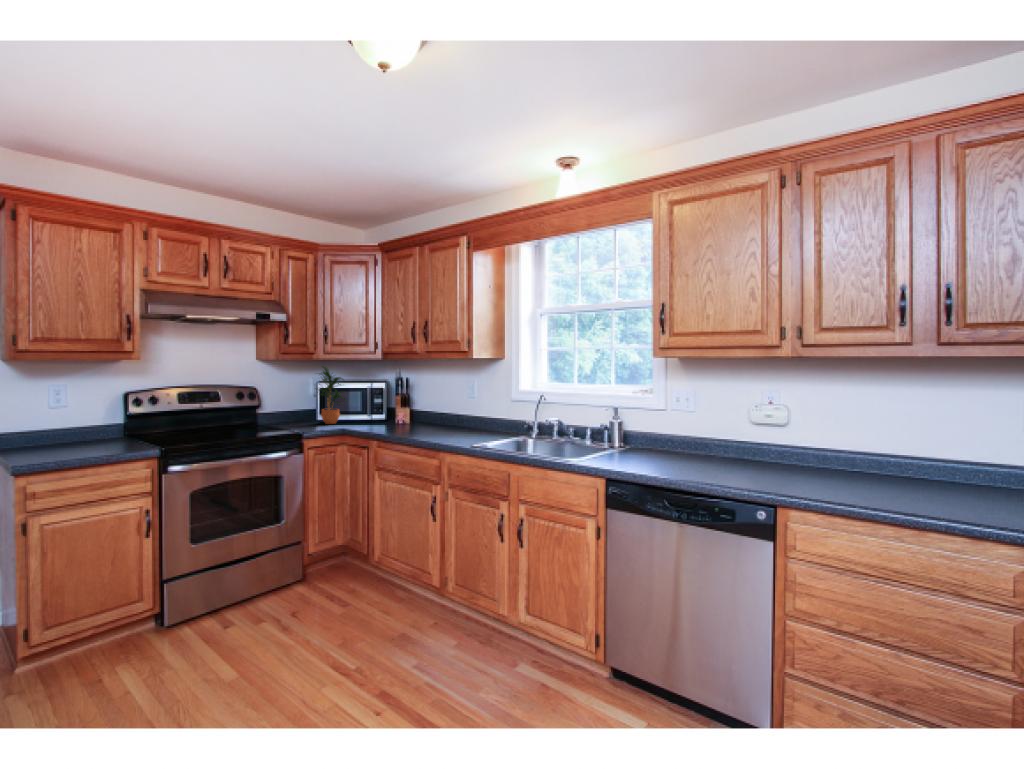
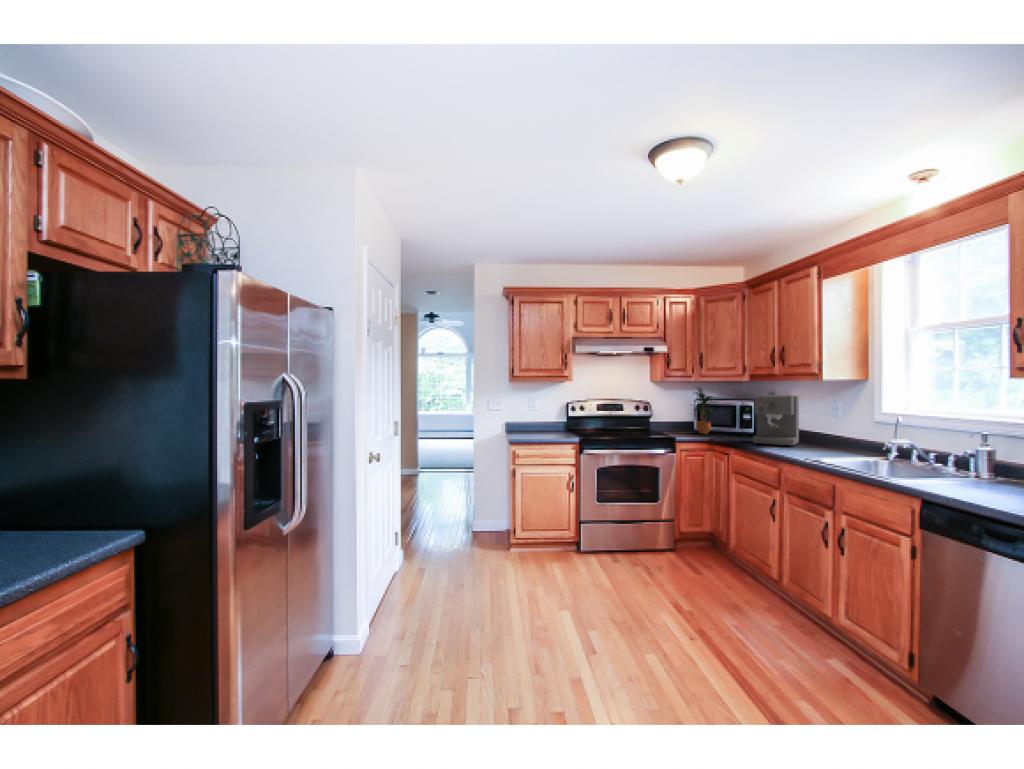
coffee maker: none [397,375,438,431] -> present [753,395,799,446]

